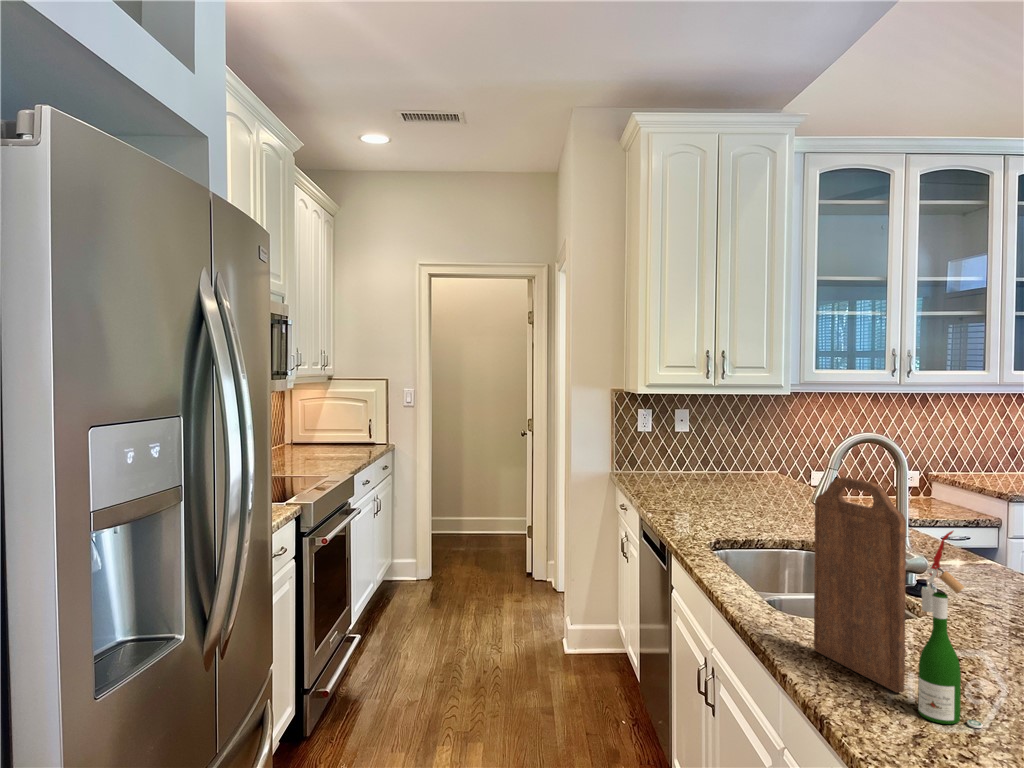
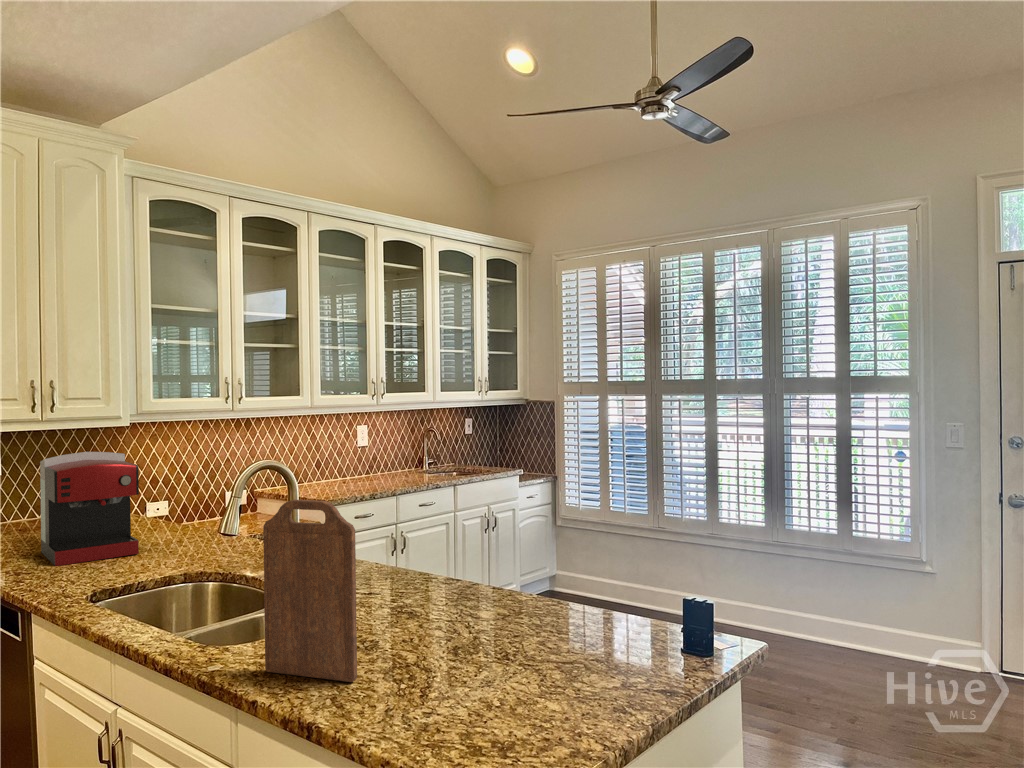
coffee maker: none [703,417,776,515] -> present [40,452,139,566]
wine bottle: present [918,531,983,728] -> none [372,530,421,694]

